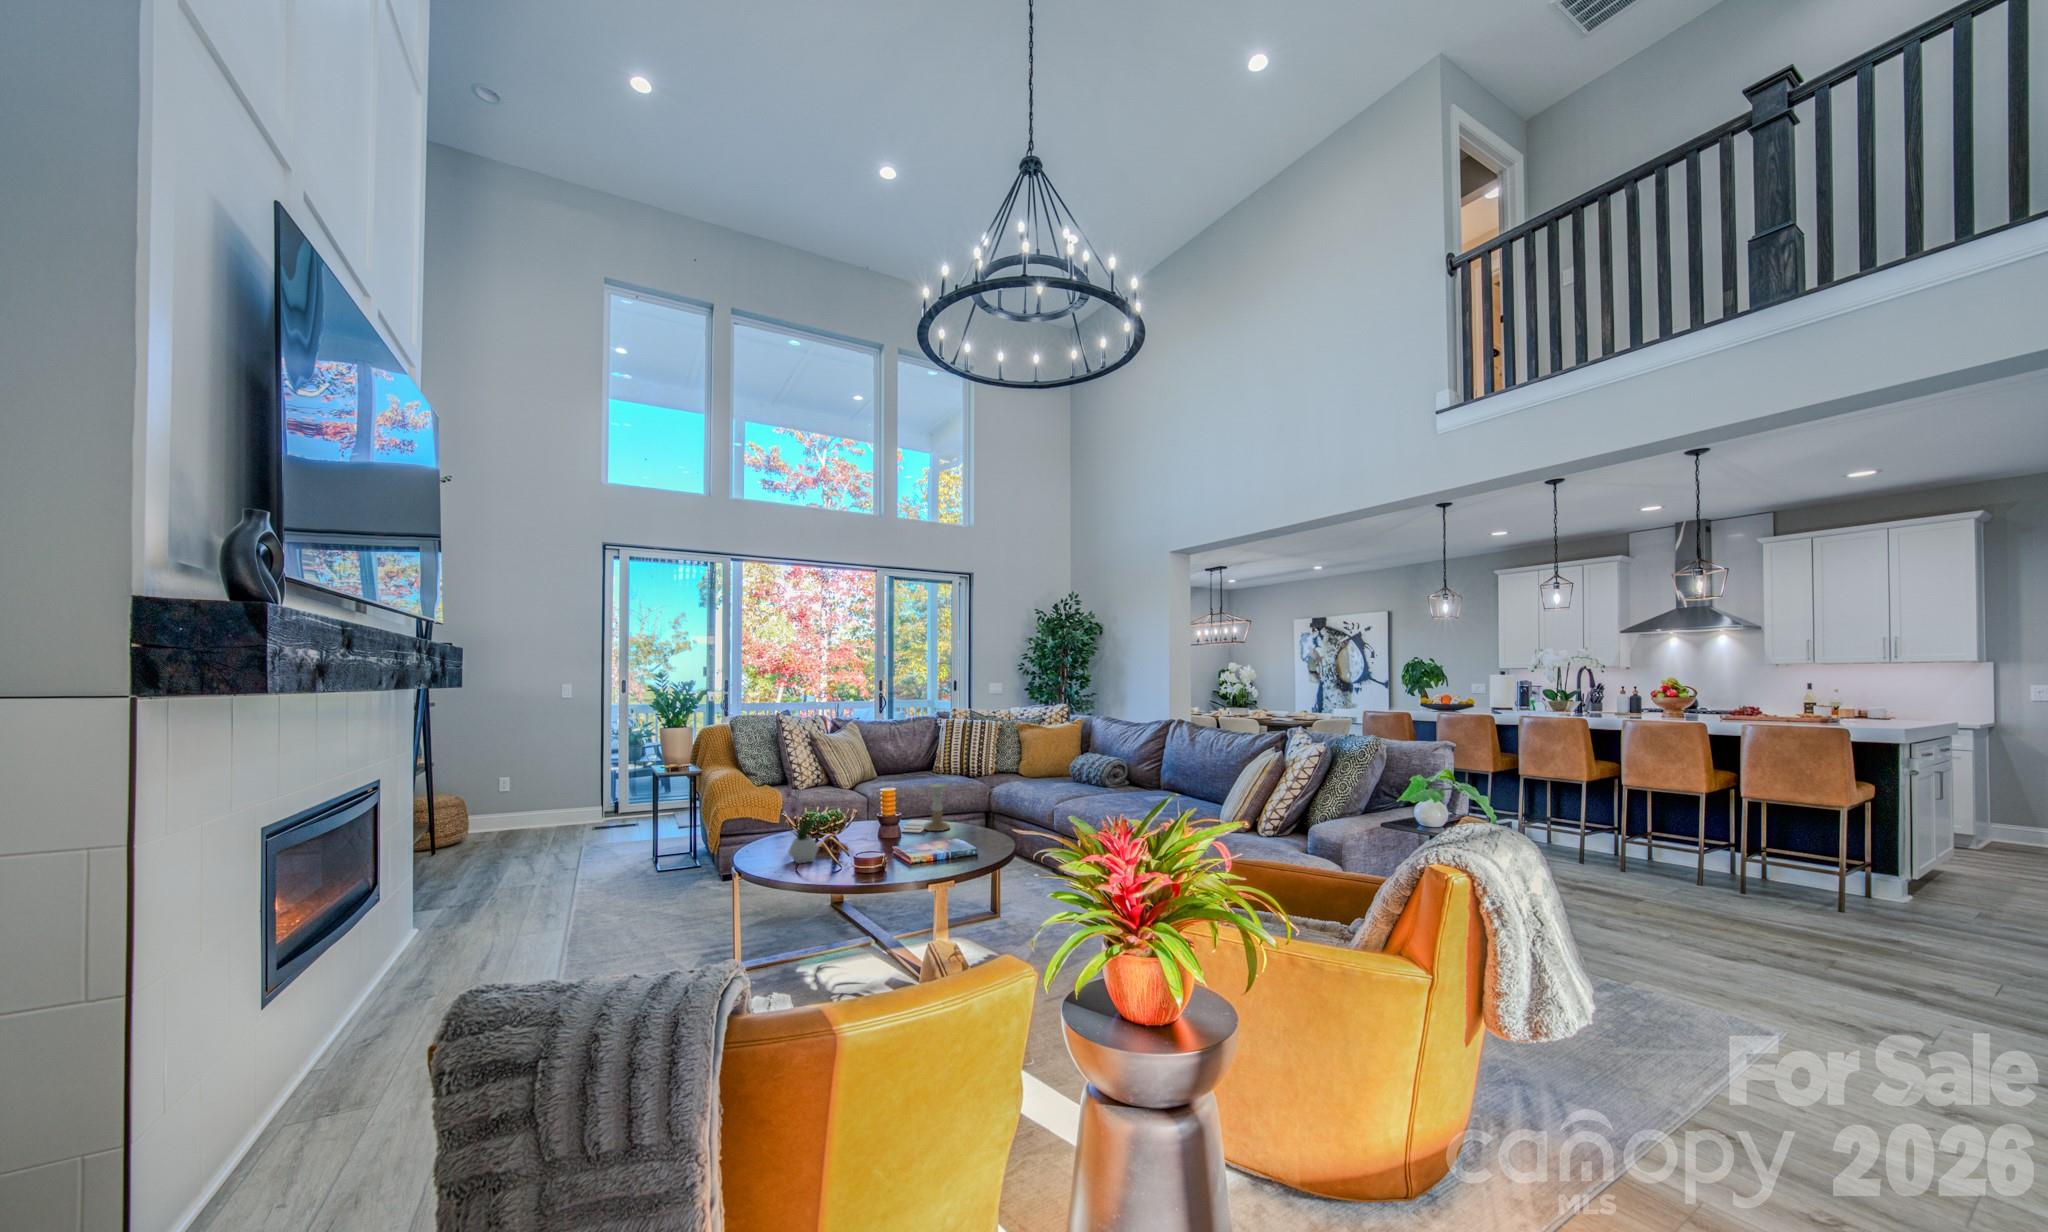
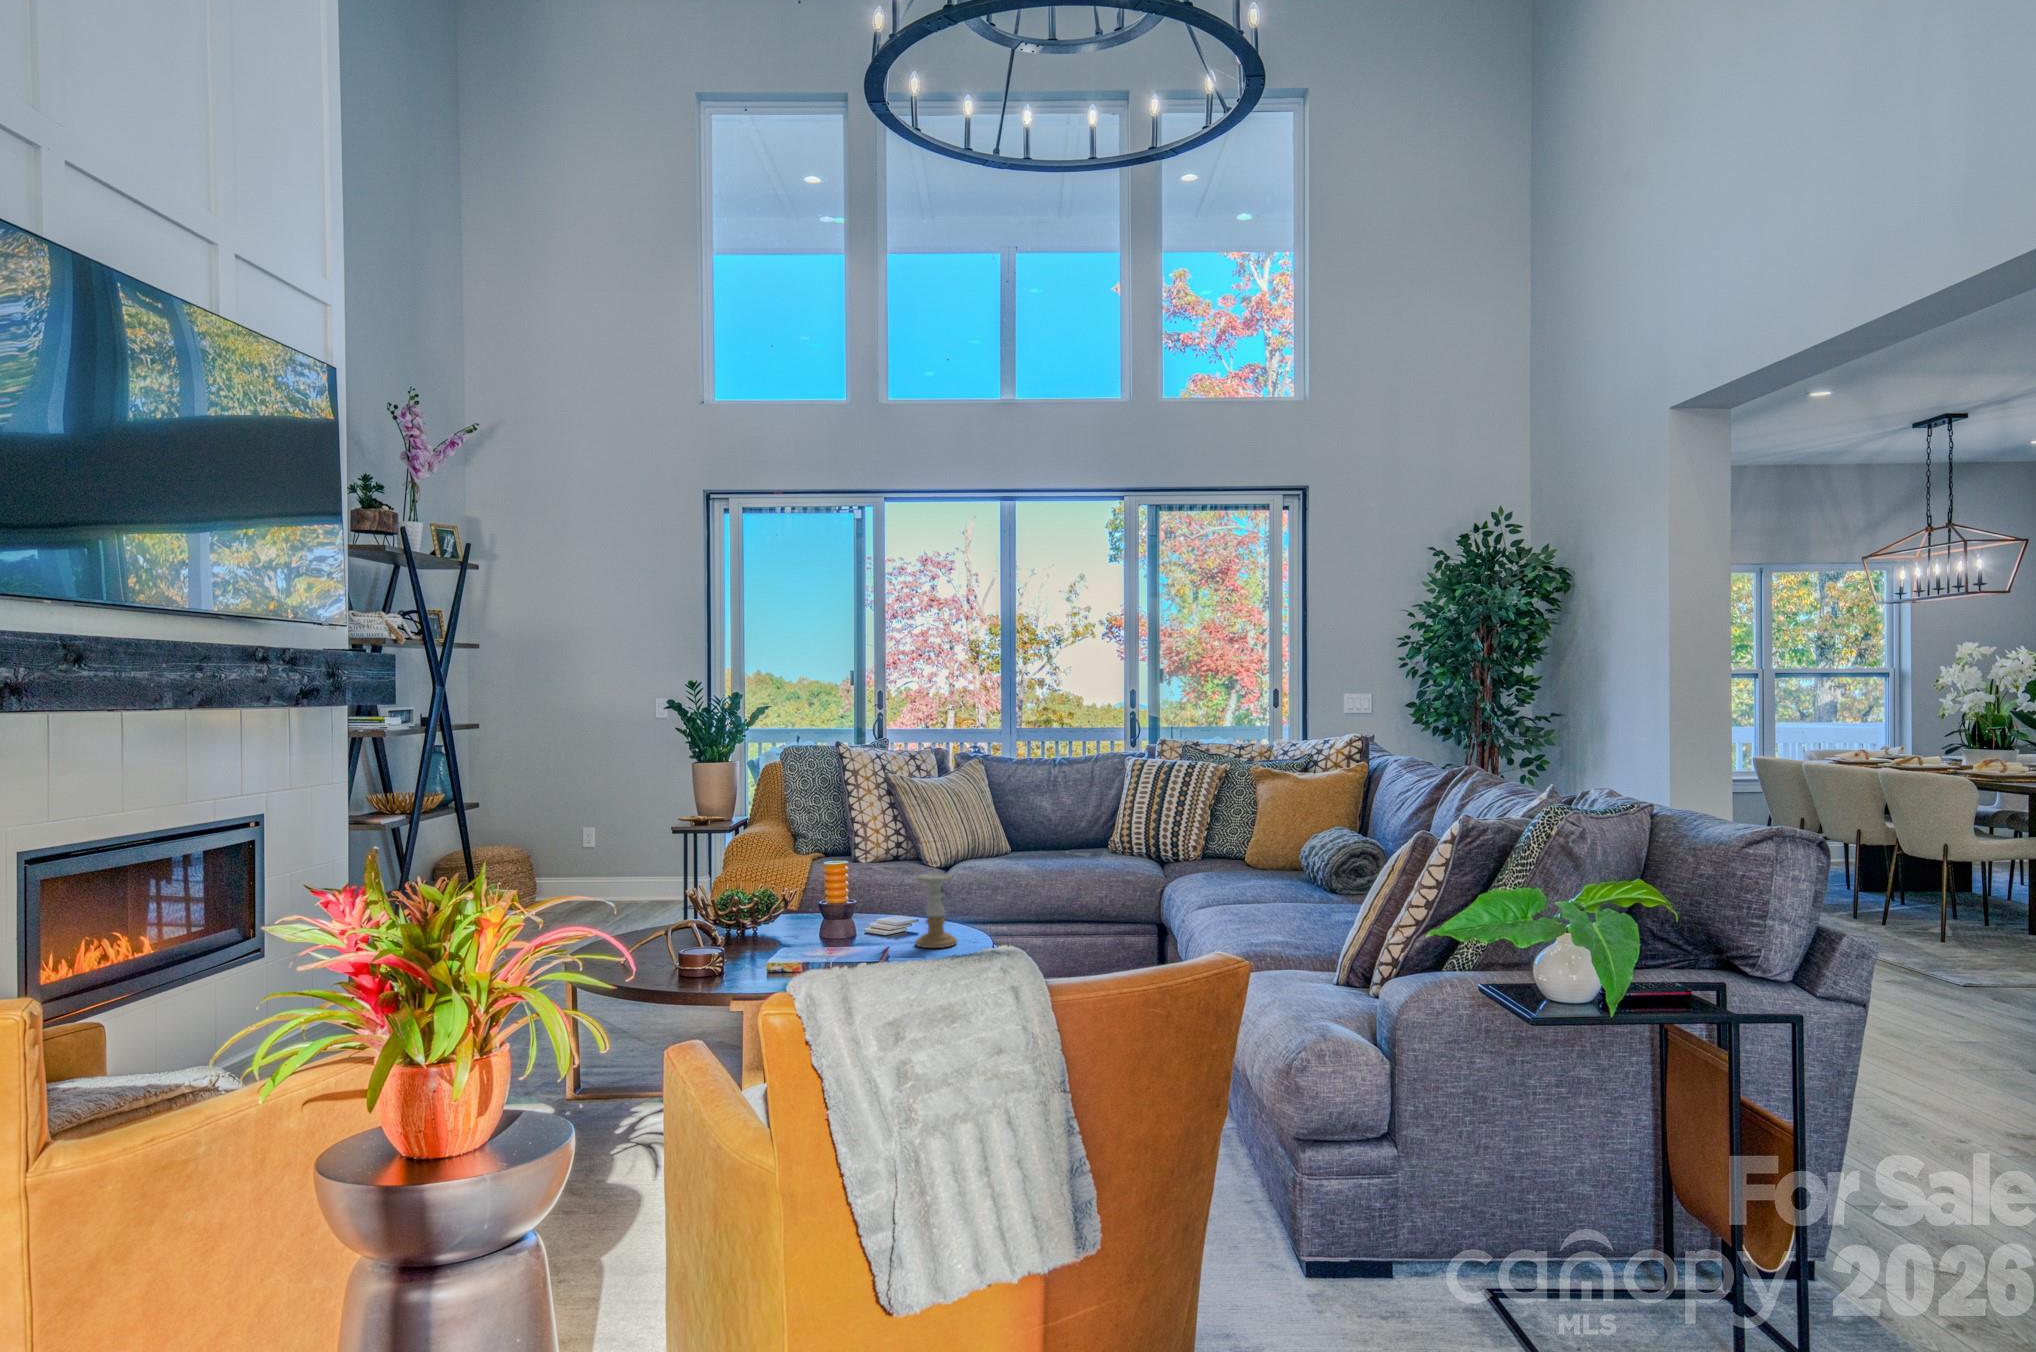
flower arrangement: present [783,772,821,863] -> none [649,848,702,979]

